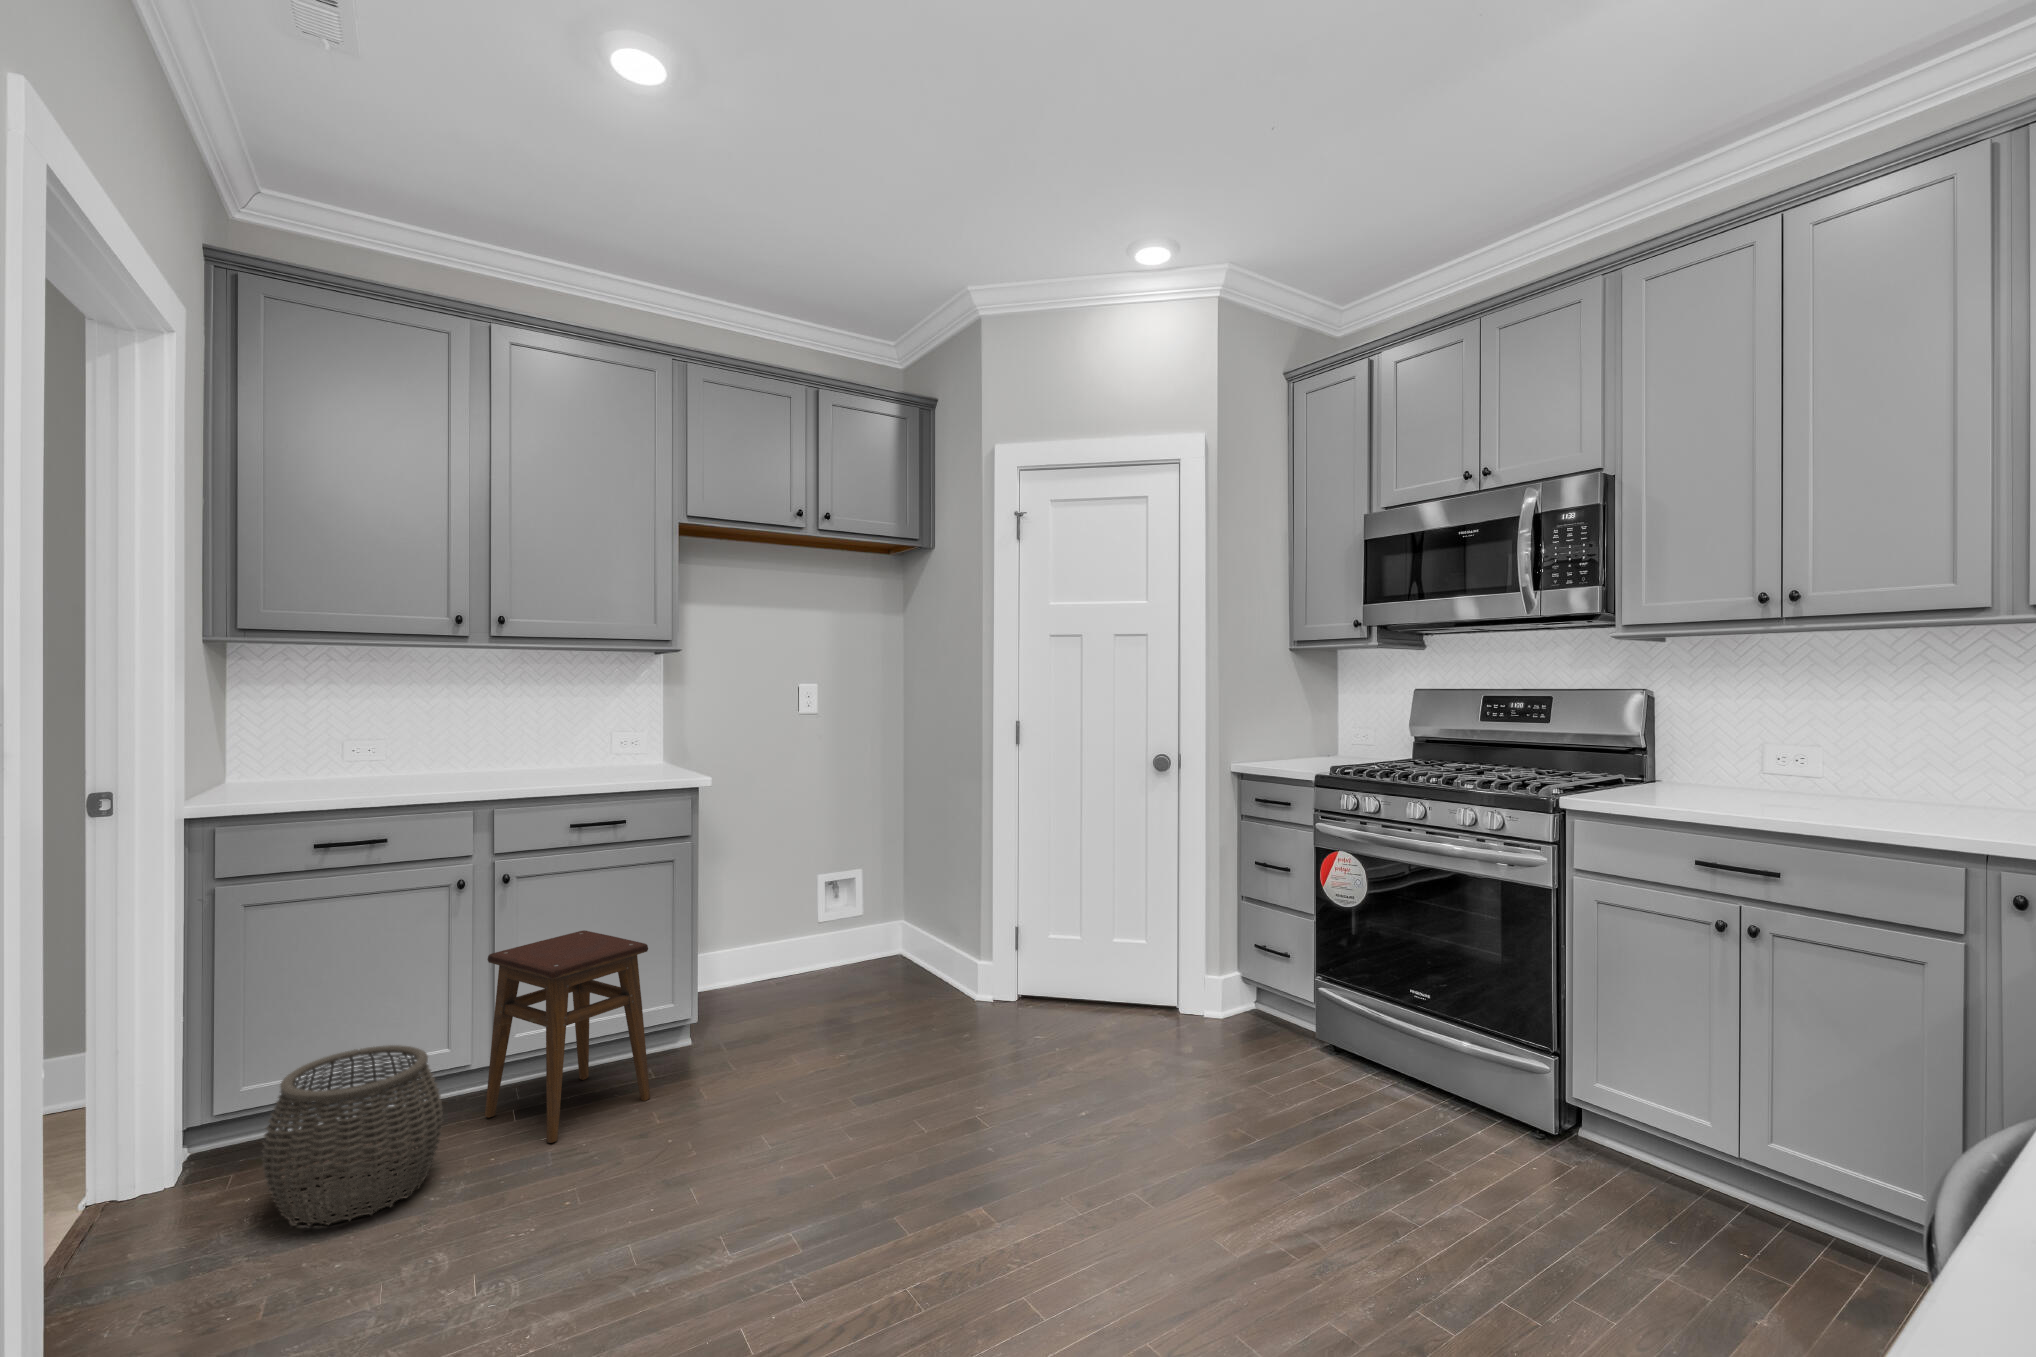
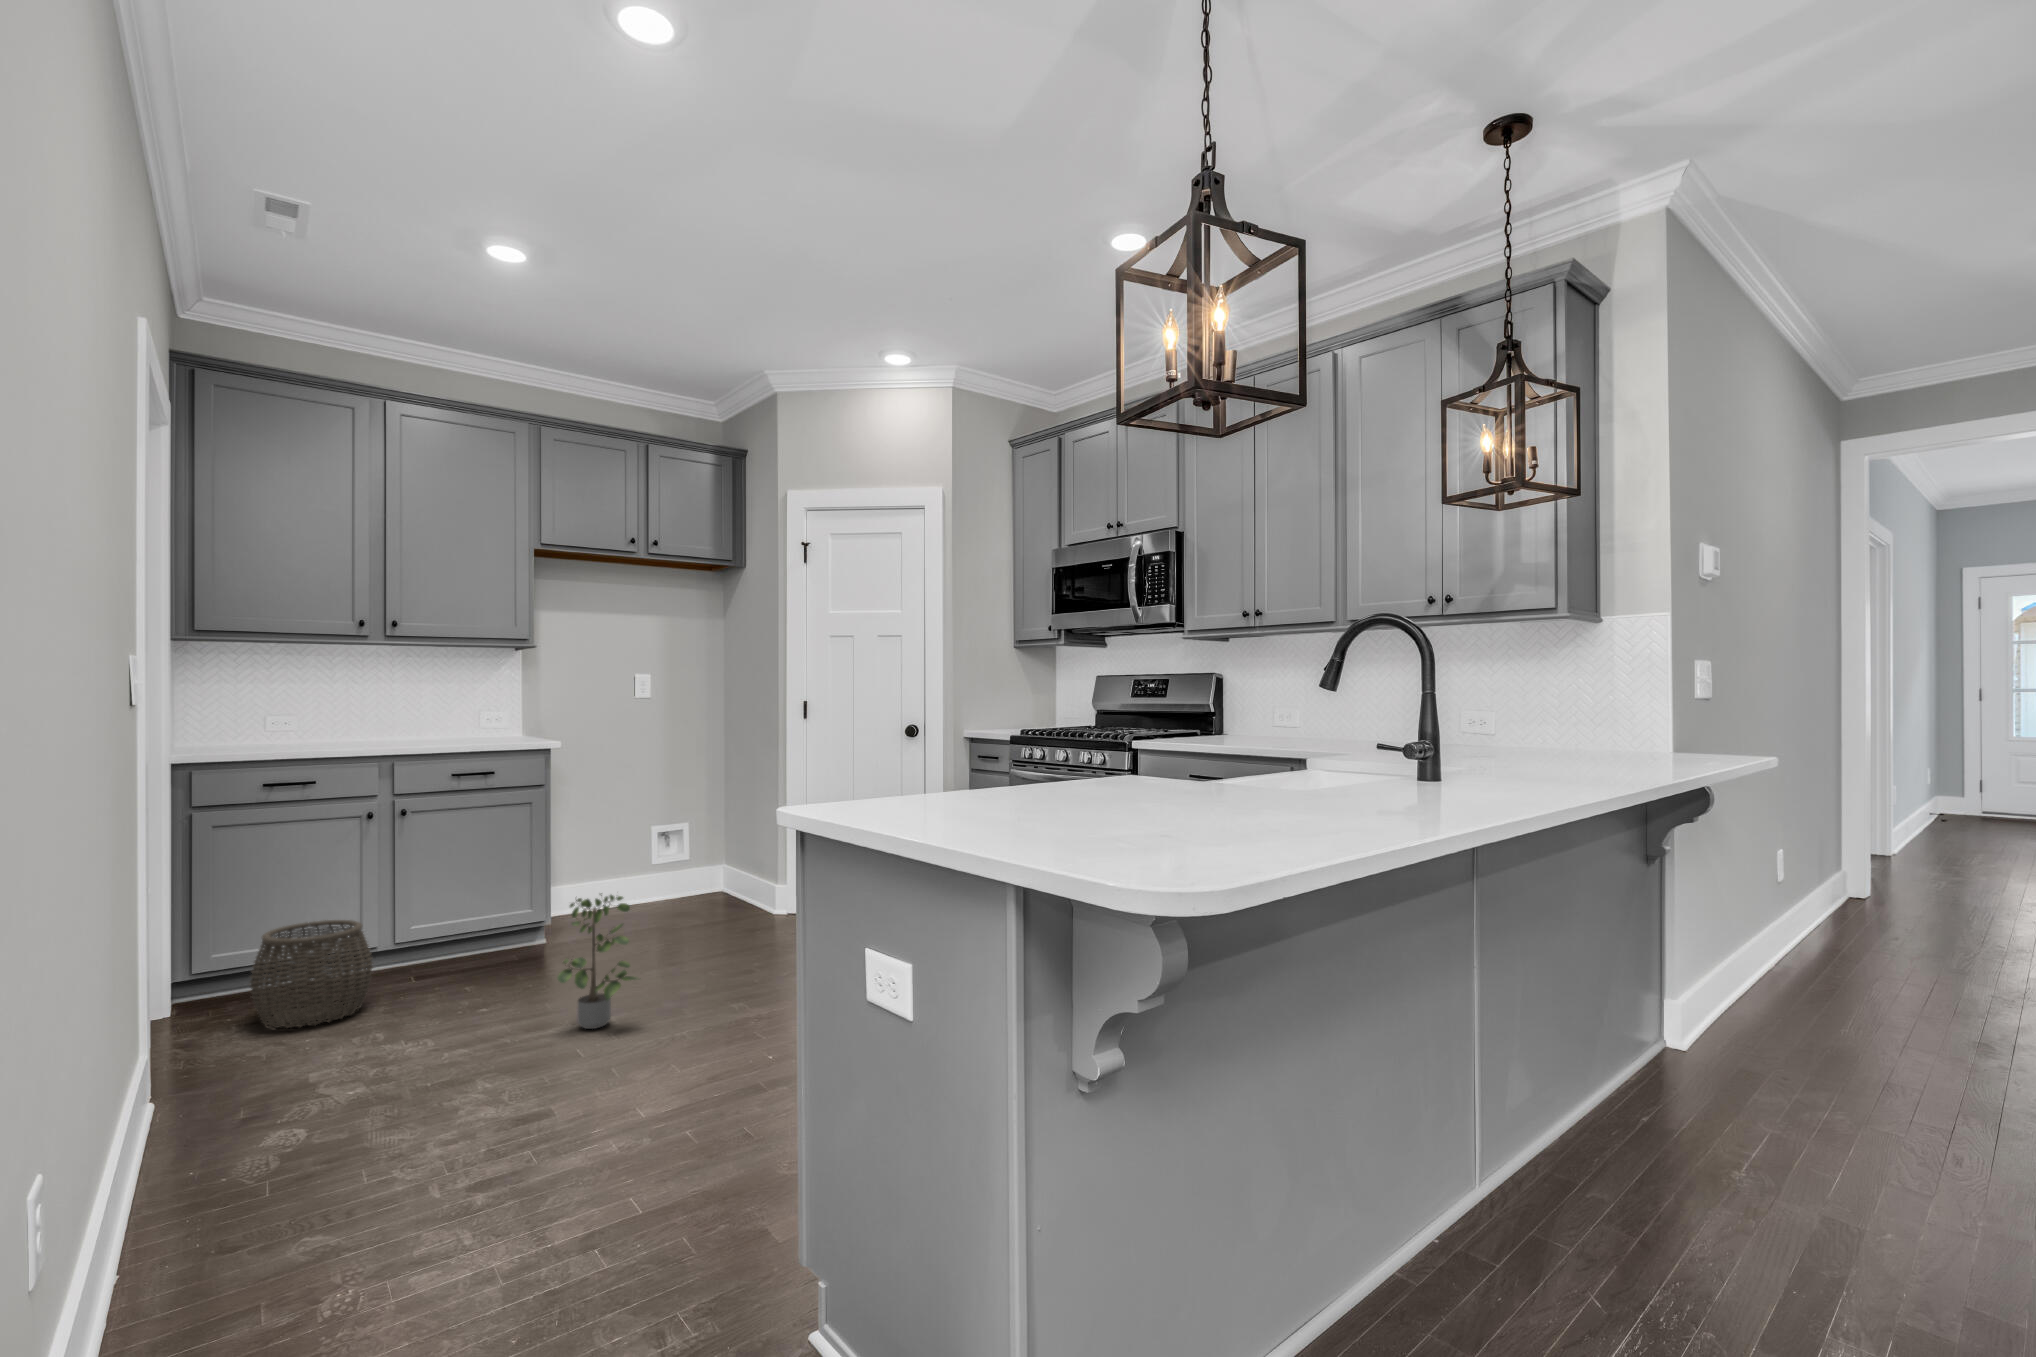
stool: present [485,930,650,1143] -> none [394,852,518,989]
potted plant: none [690,1046,822,1269] -> present [558,893,637,1029]

